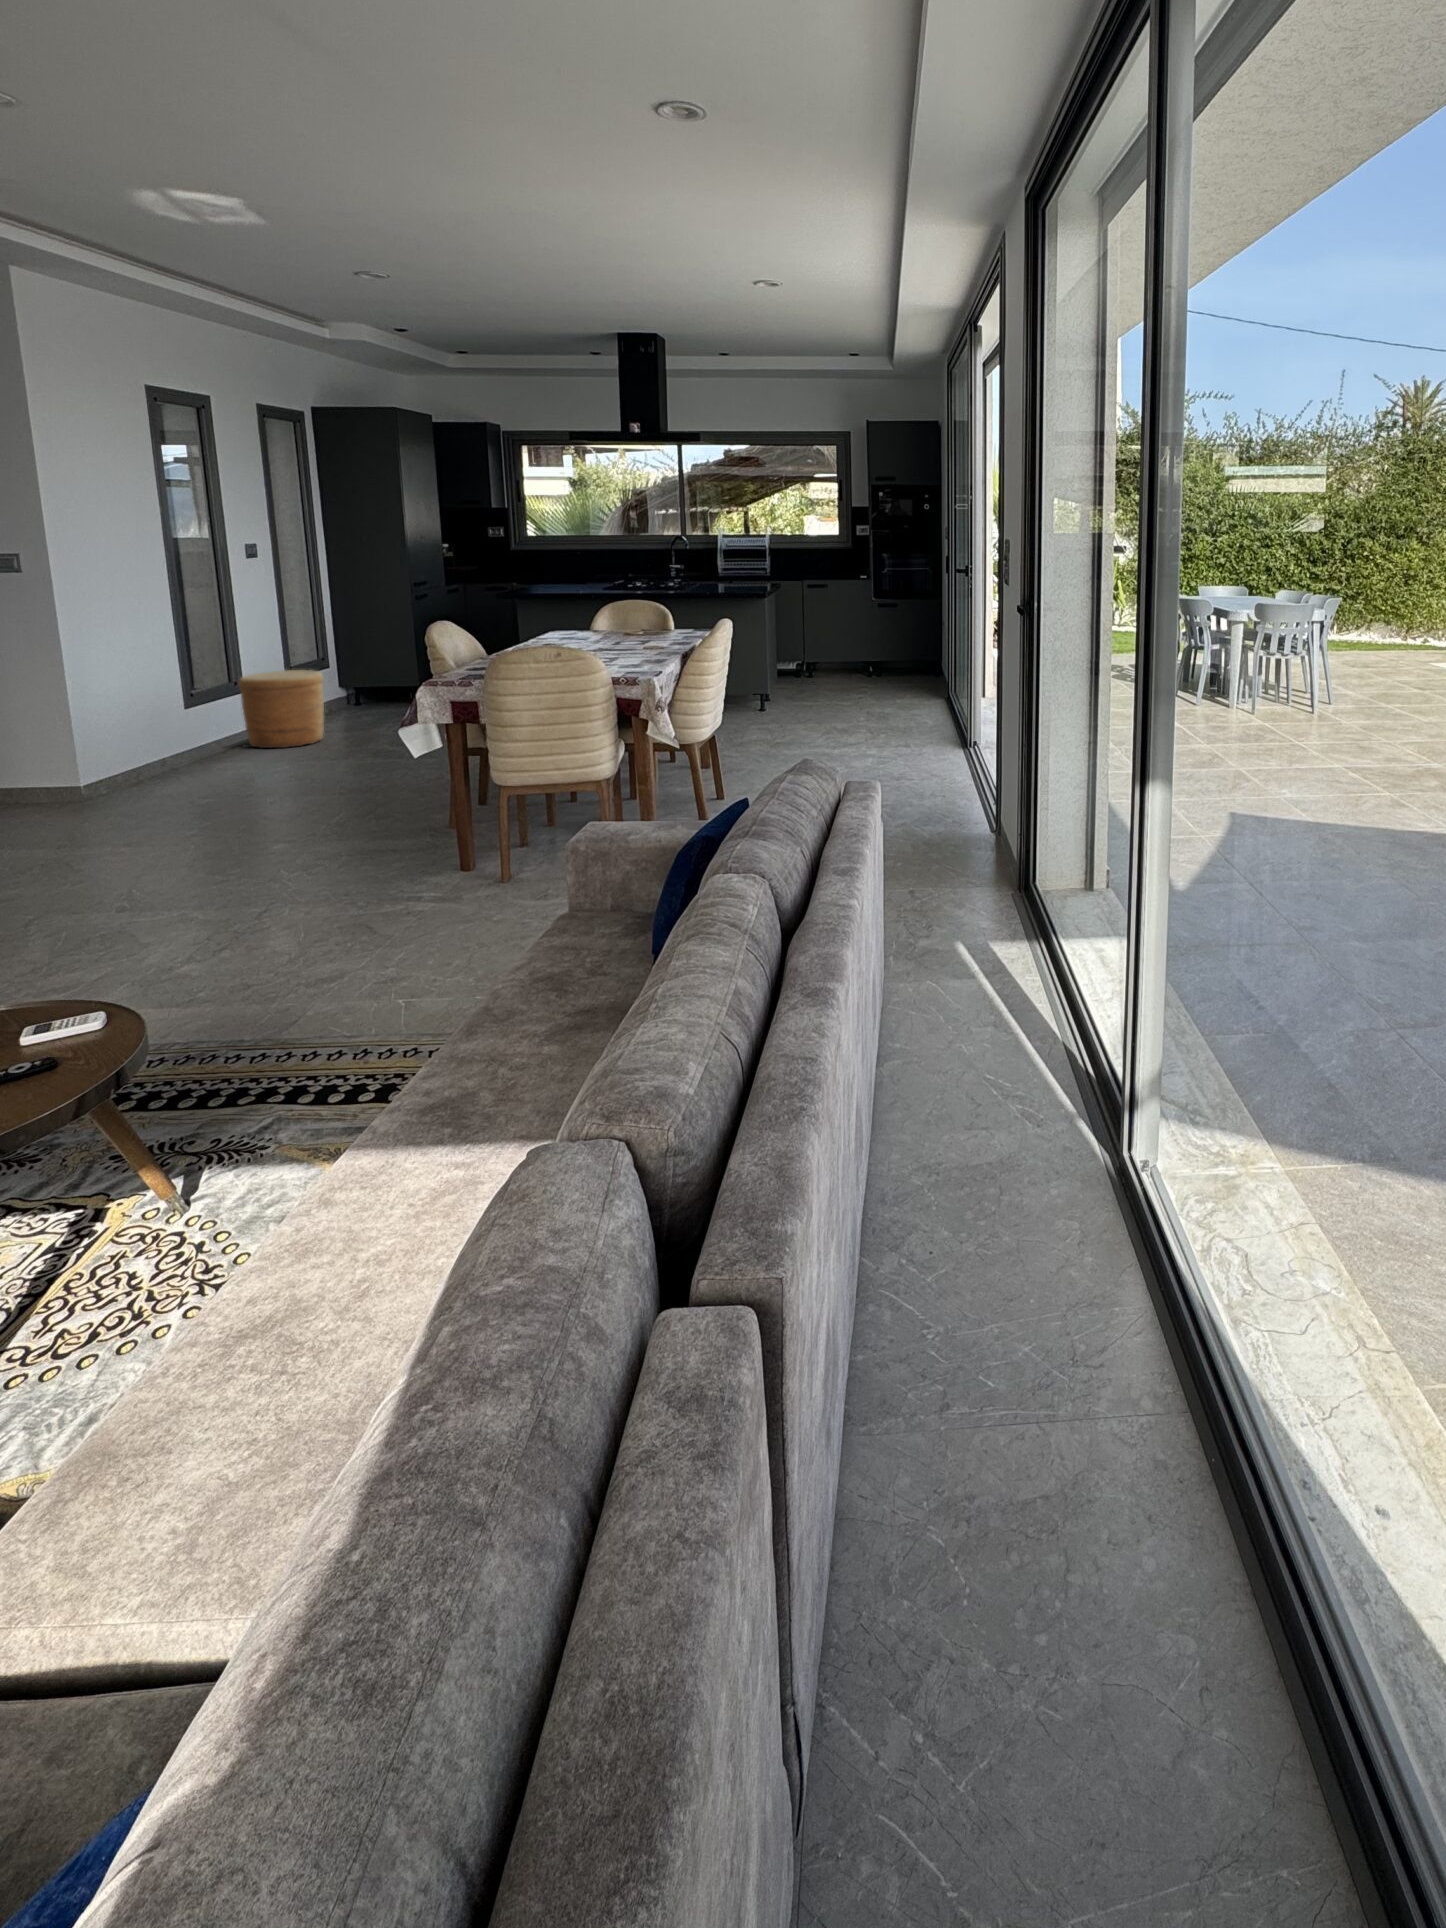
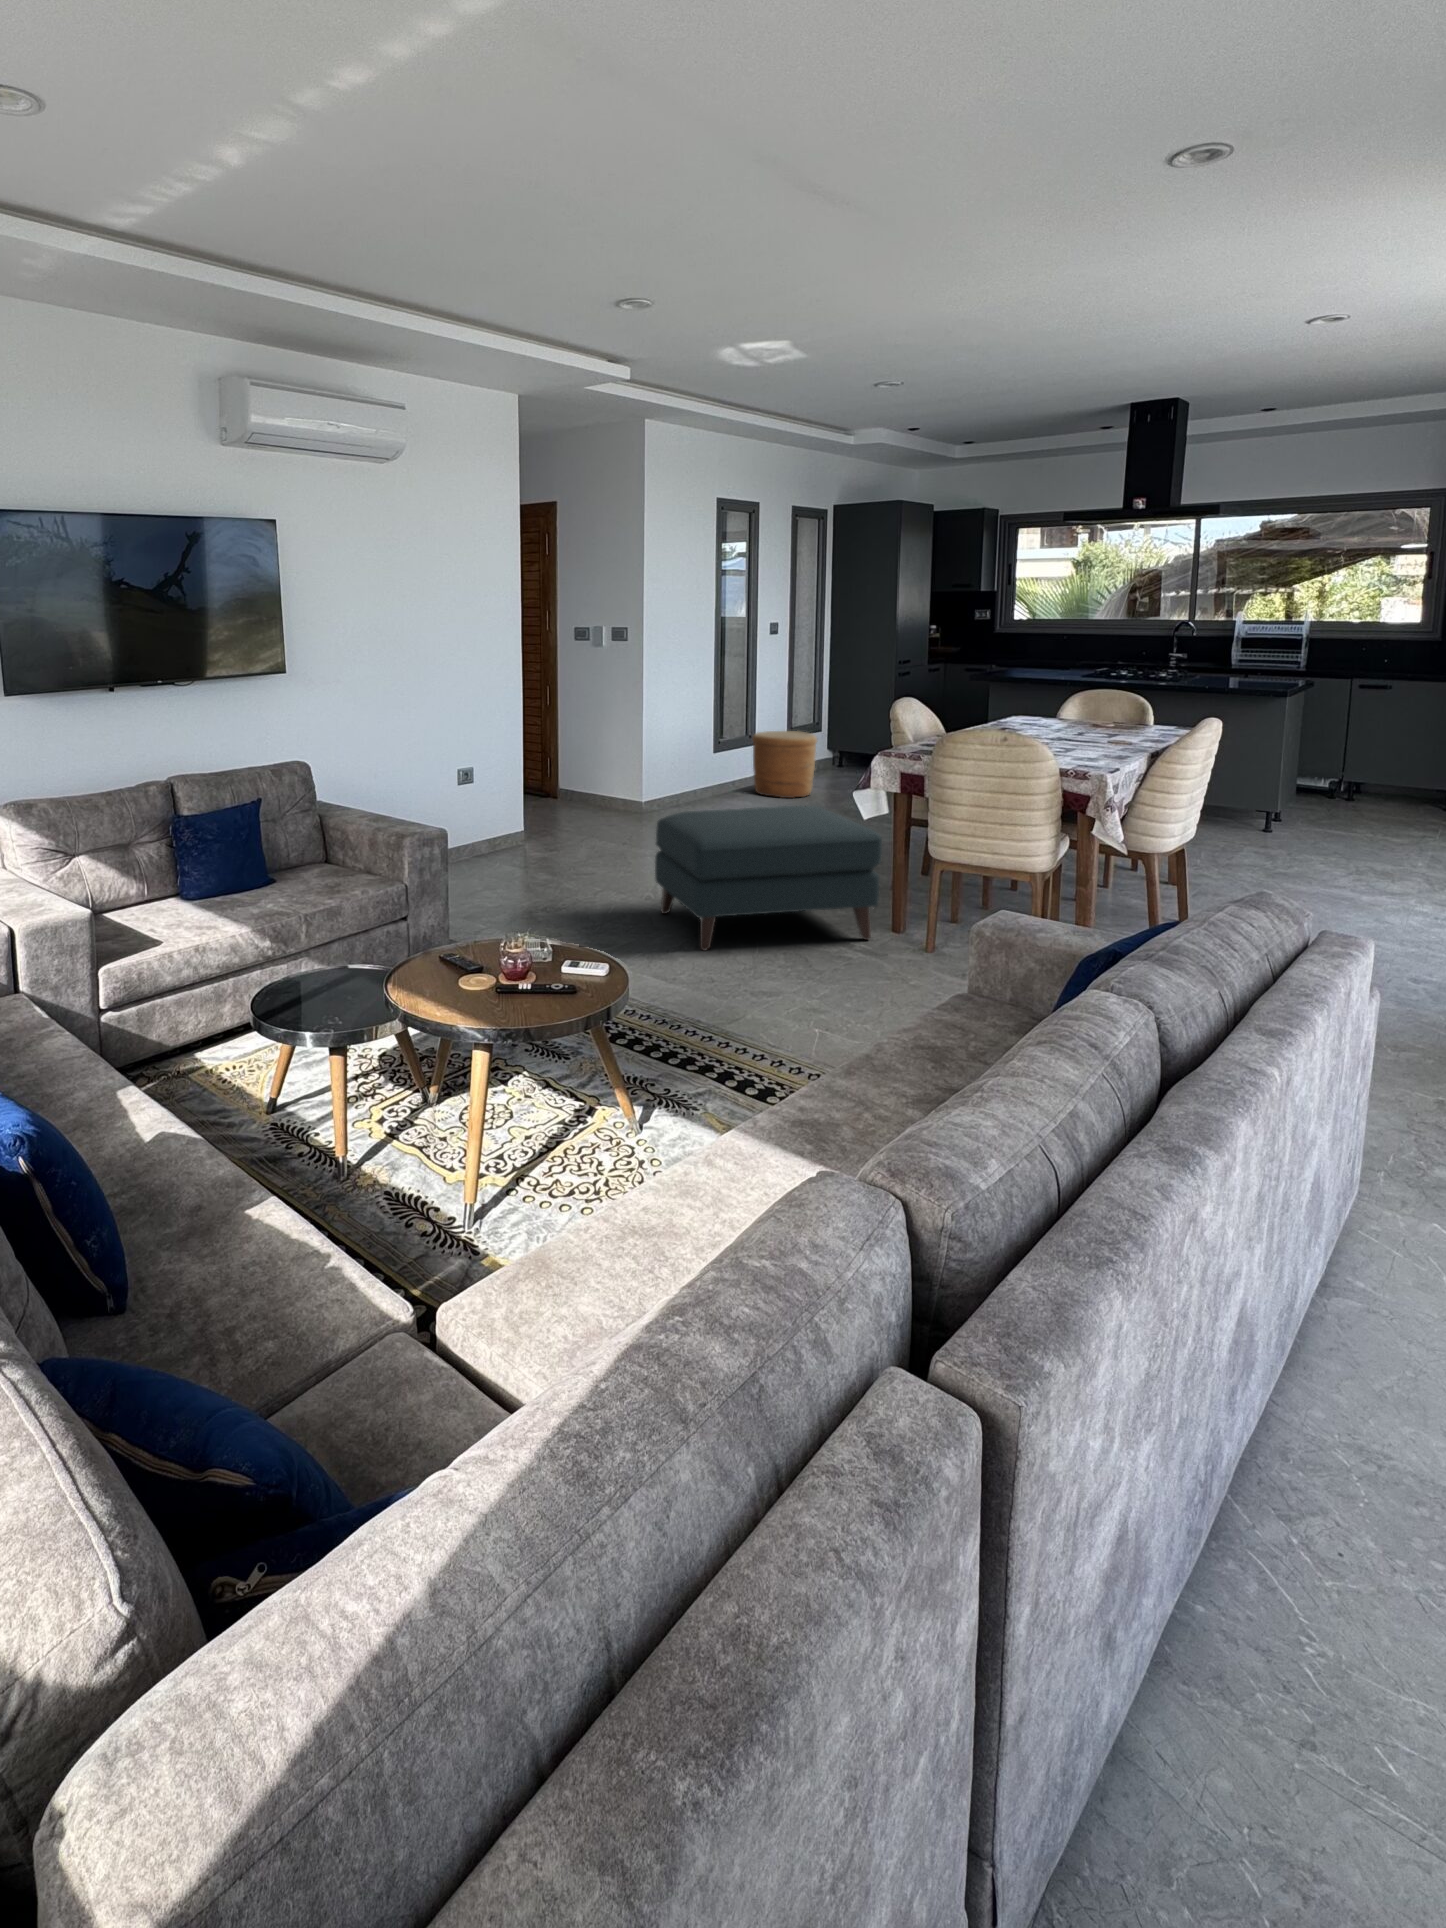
ottoman: none [130,750,440,948] -> present [655,806,882,951]

